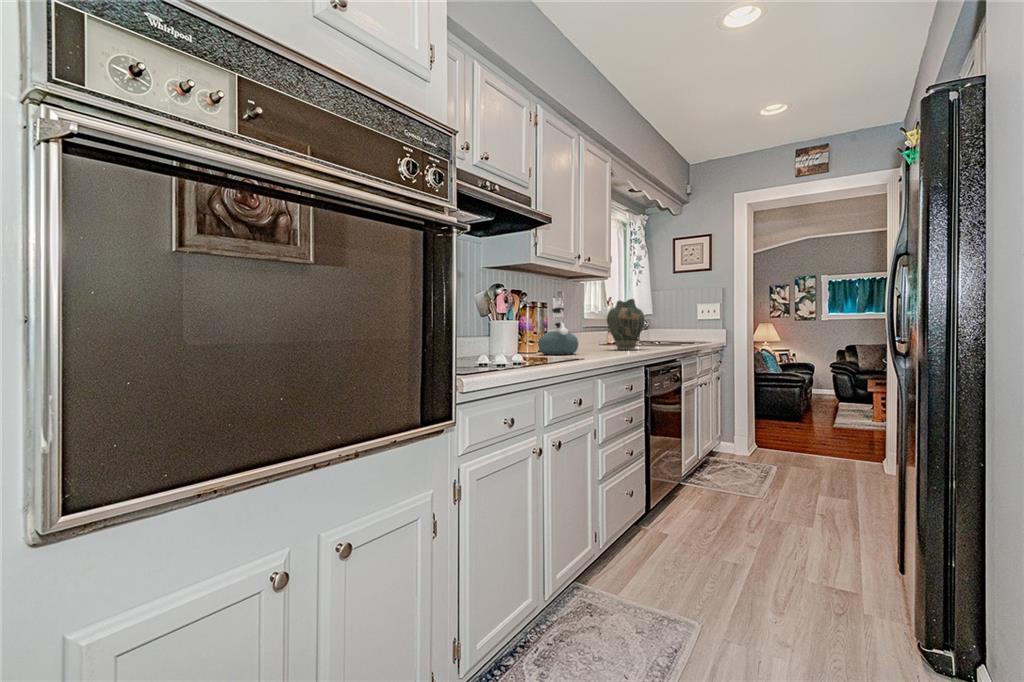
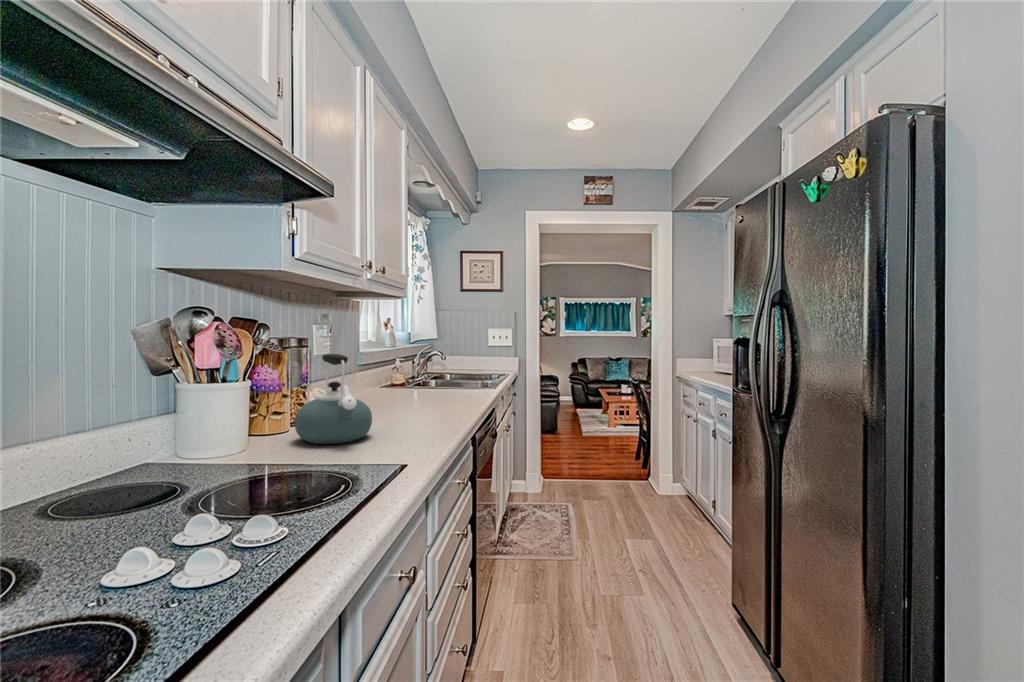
vase: present [607,299,645,350] -> none [405,333,460,408]

